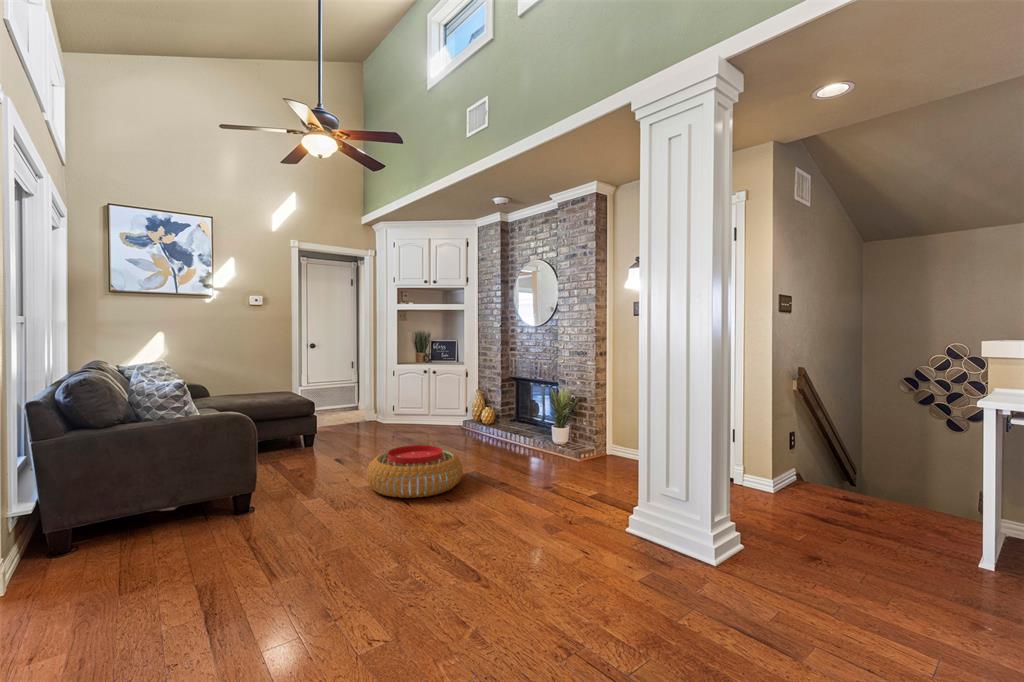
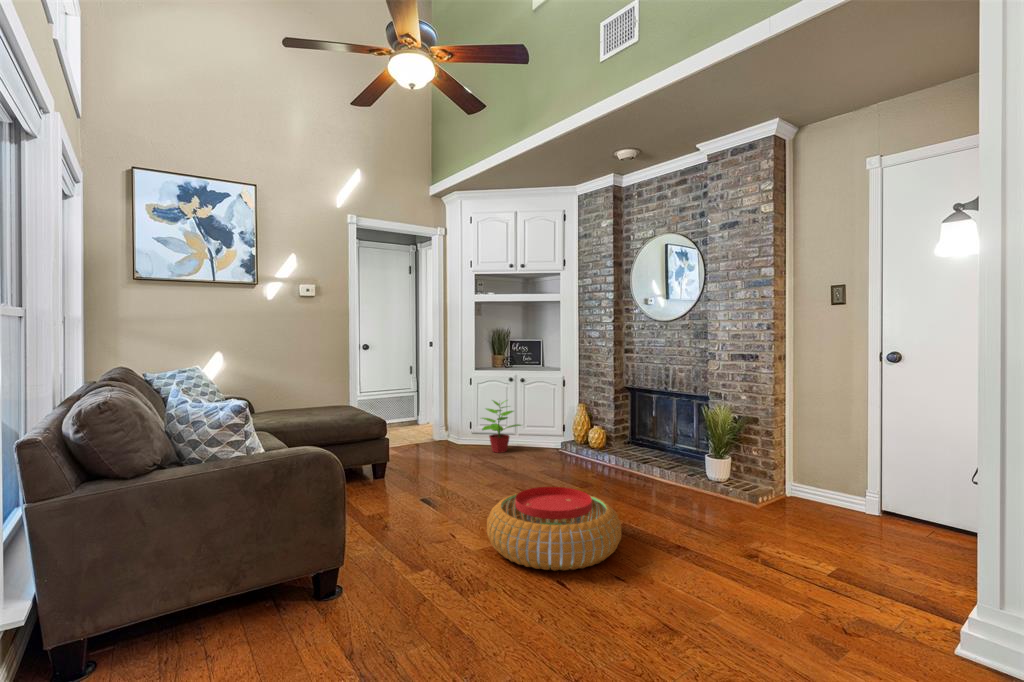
potted plant: none [397,386,431,430] -> present [482,401,521,453]

